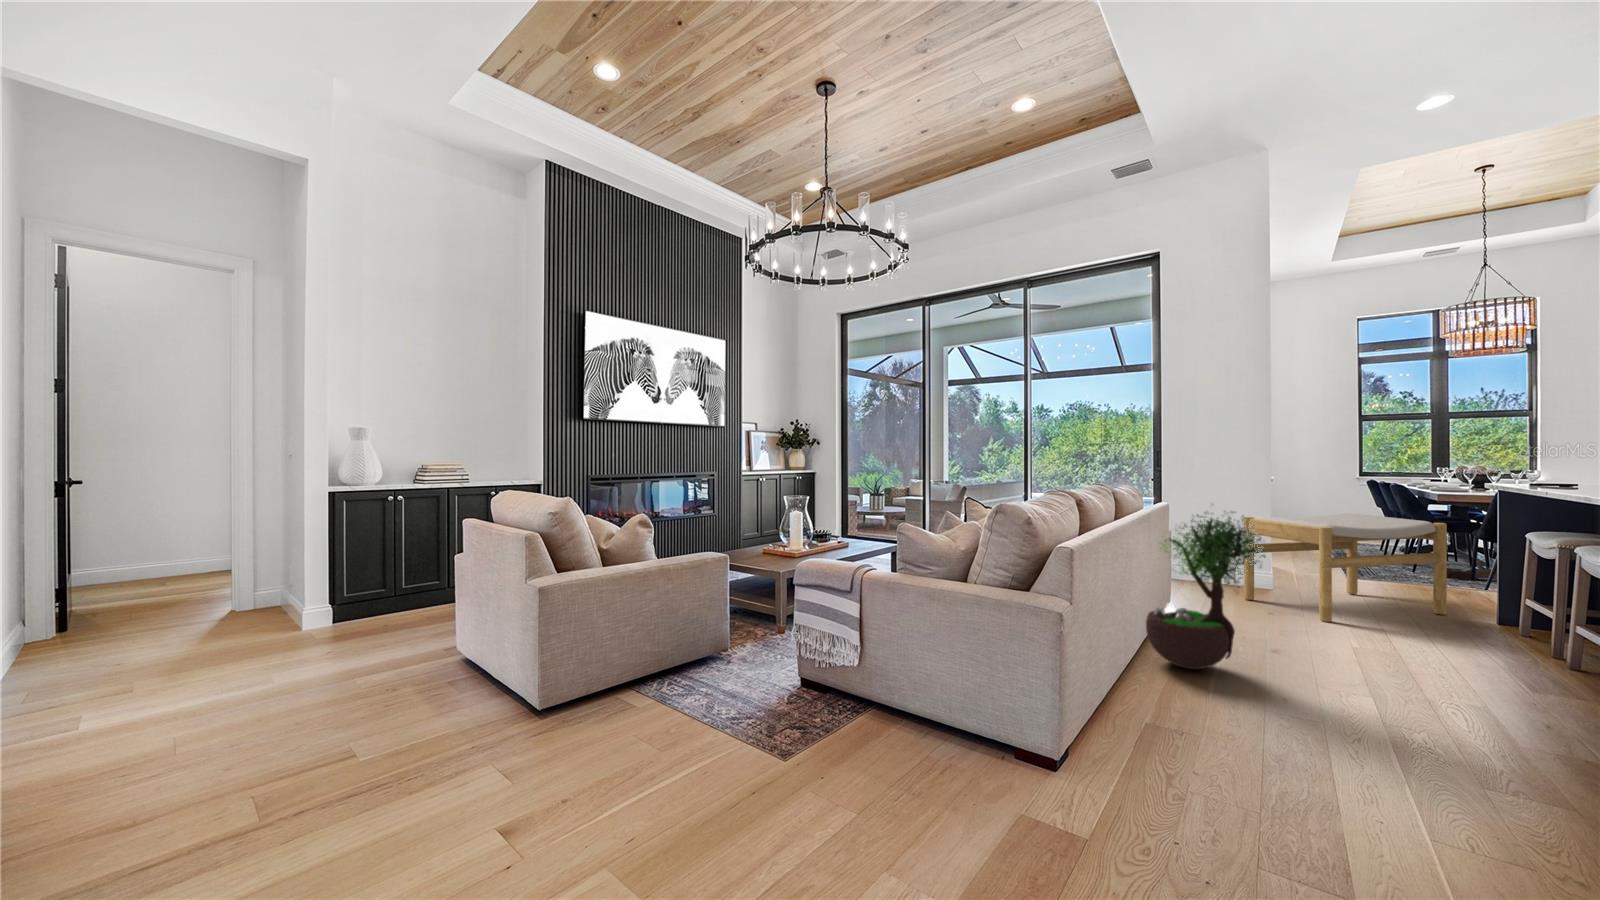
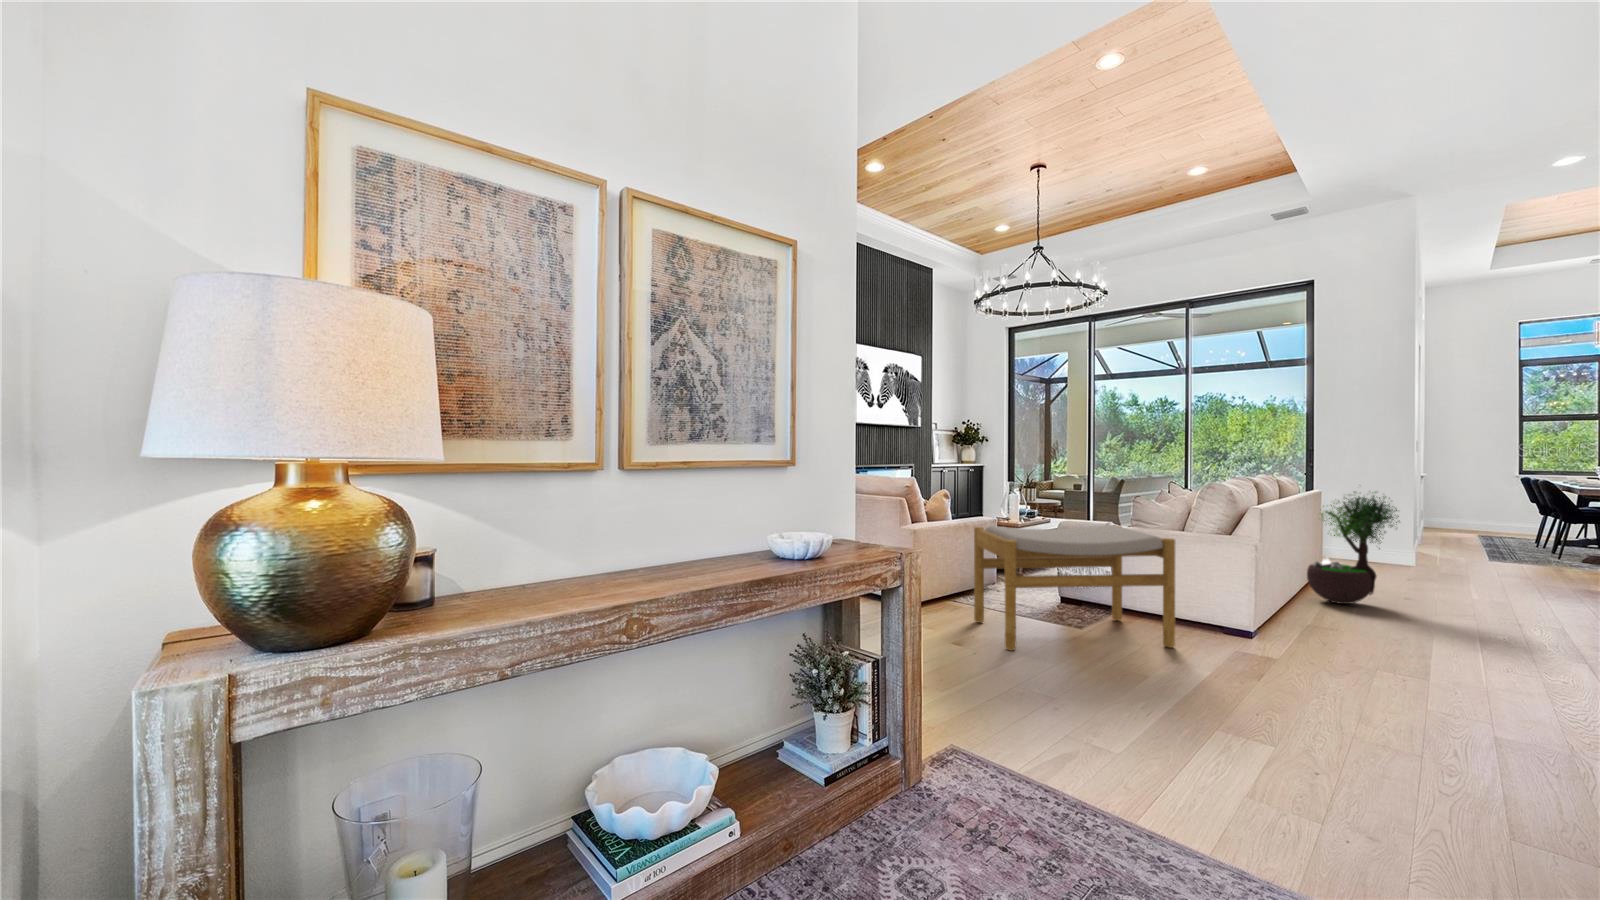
footstool: present [1244,513,1447,622] -> present [974,525,1175,651]

